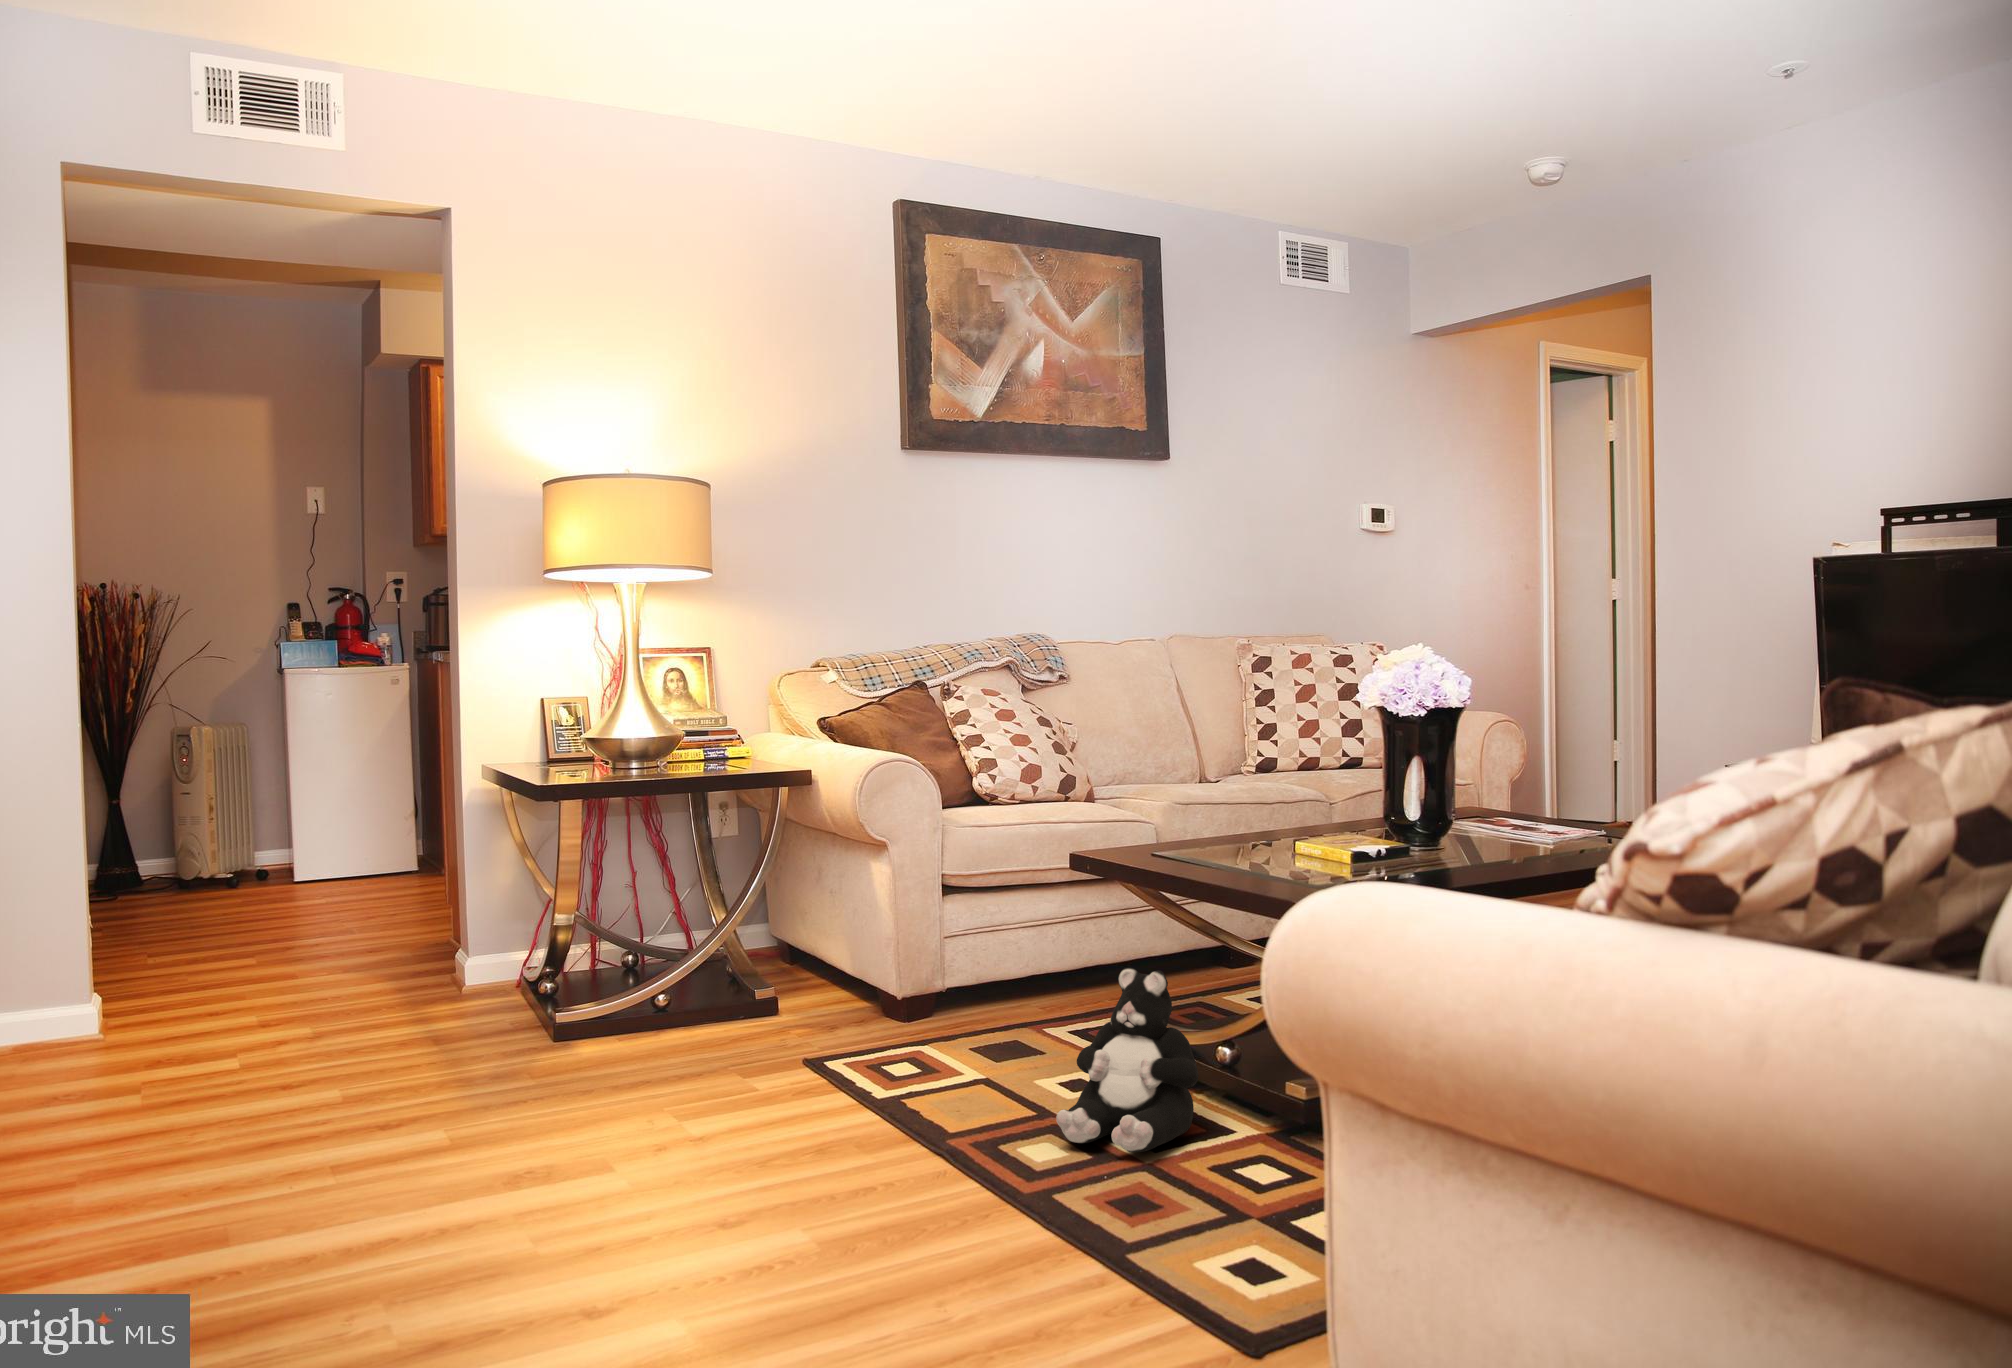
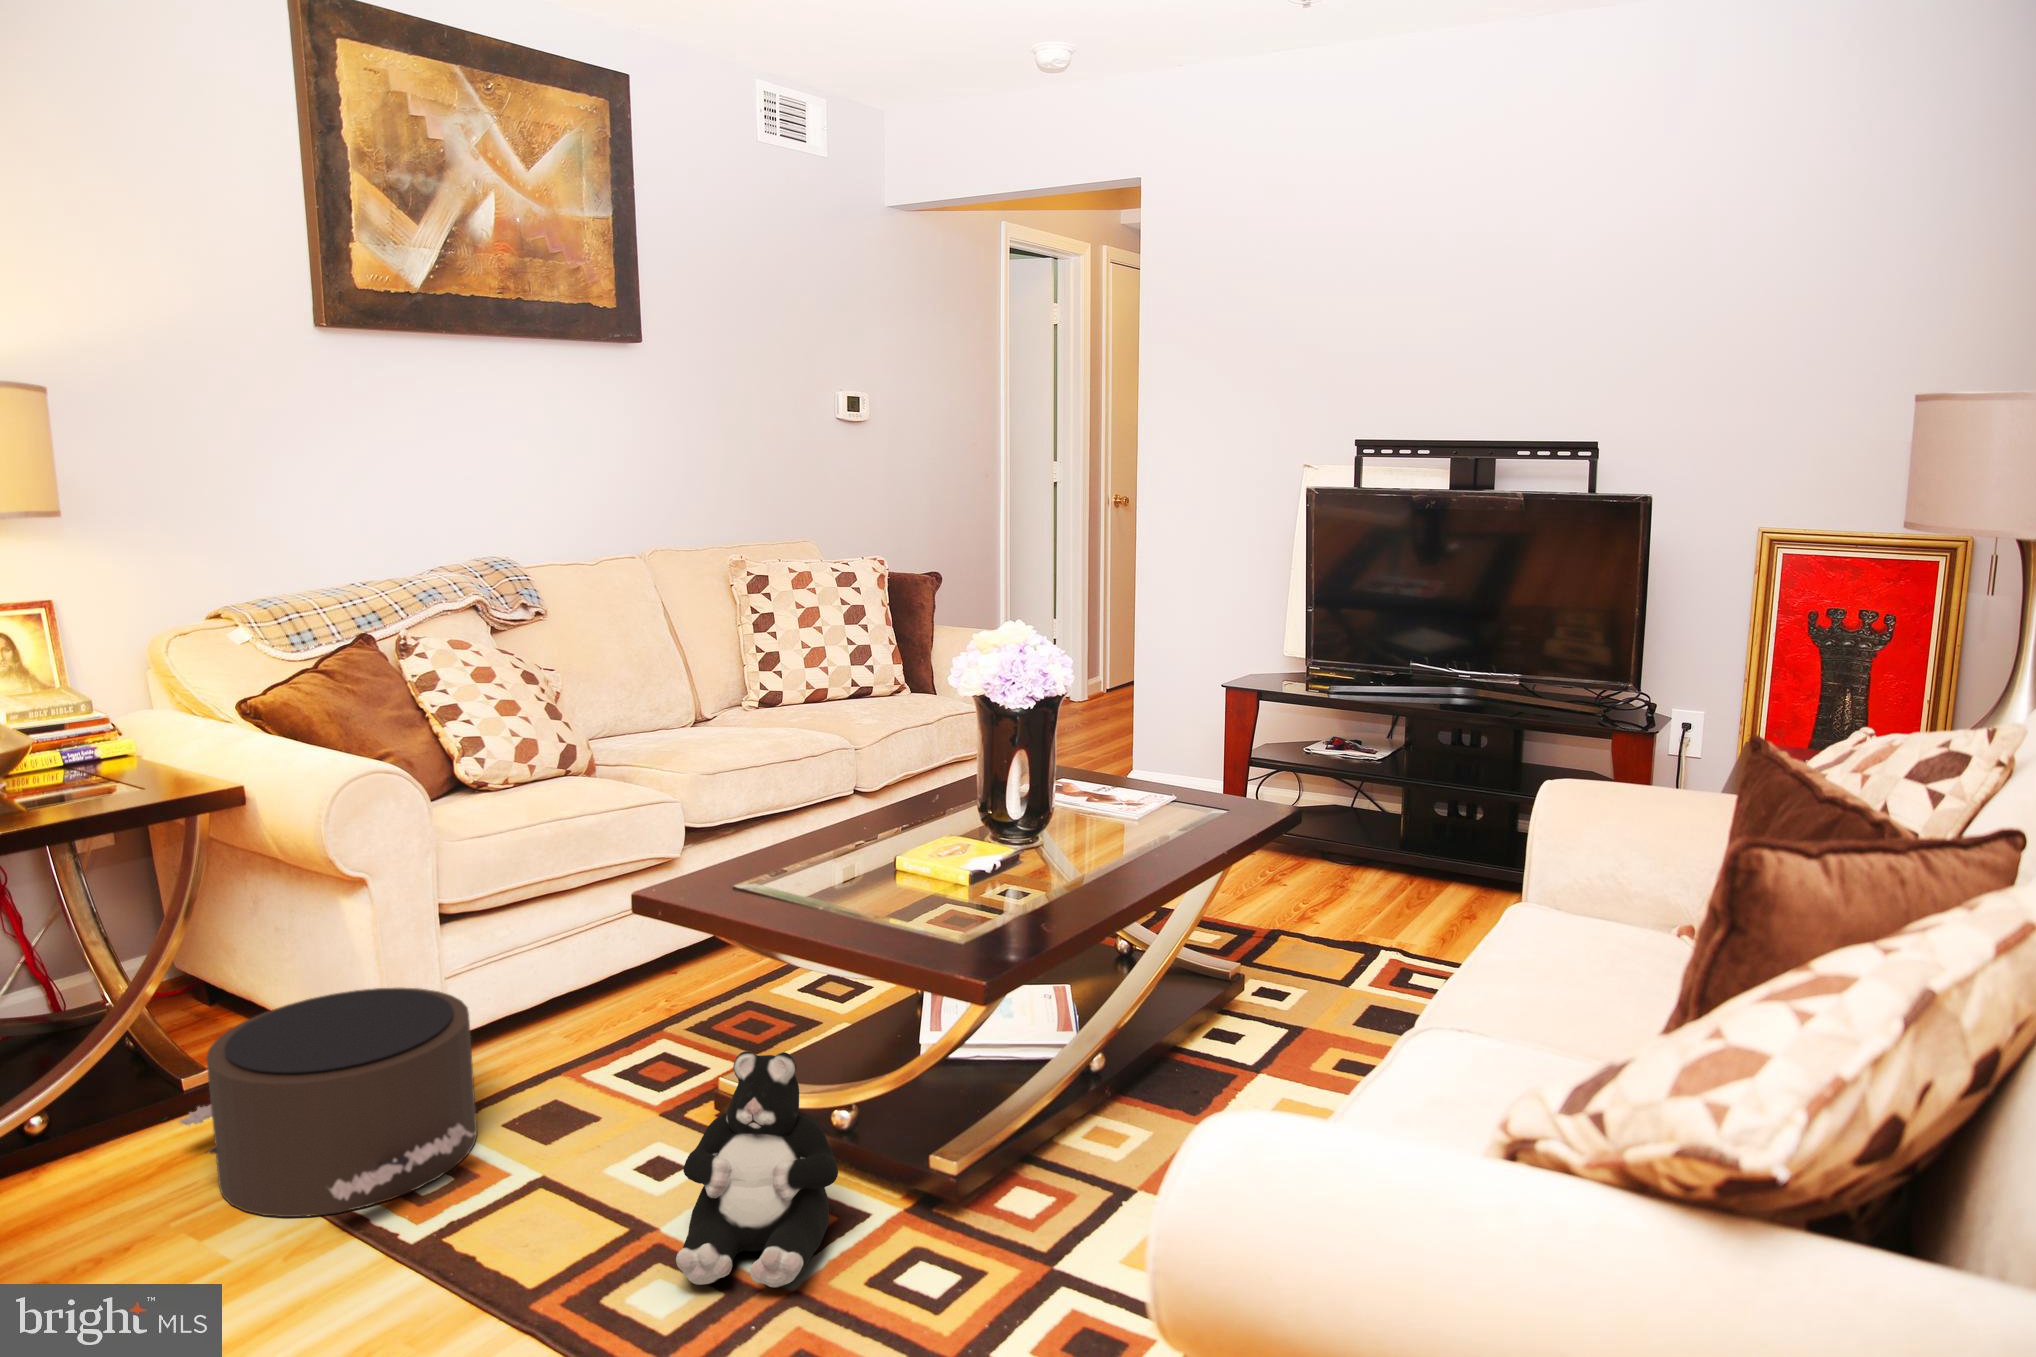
pouf: none [751,935,952,1078] -> present [180,988,477,1217]

